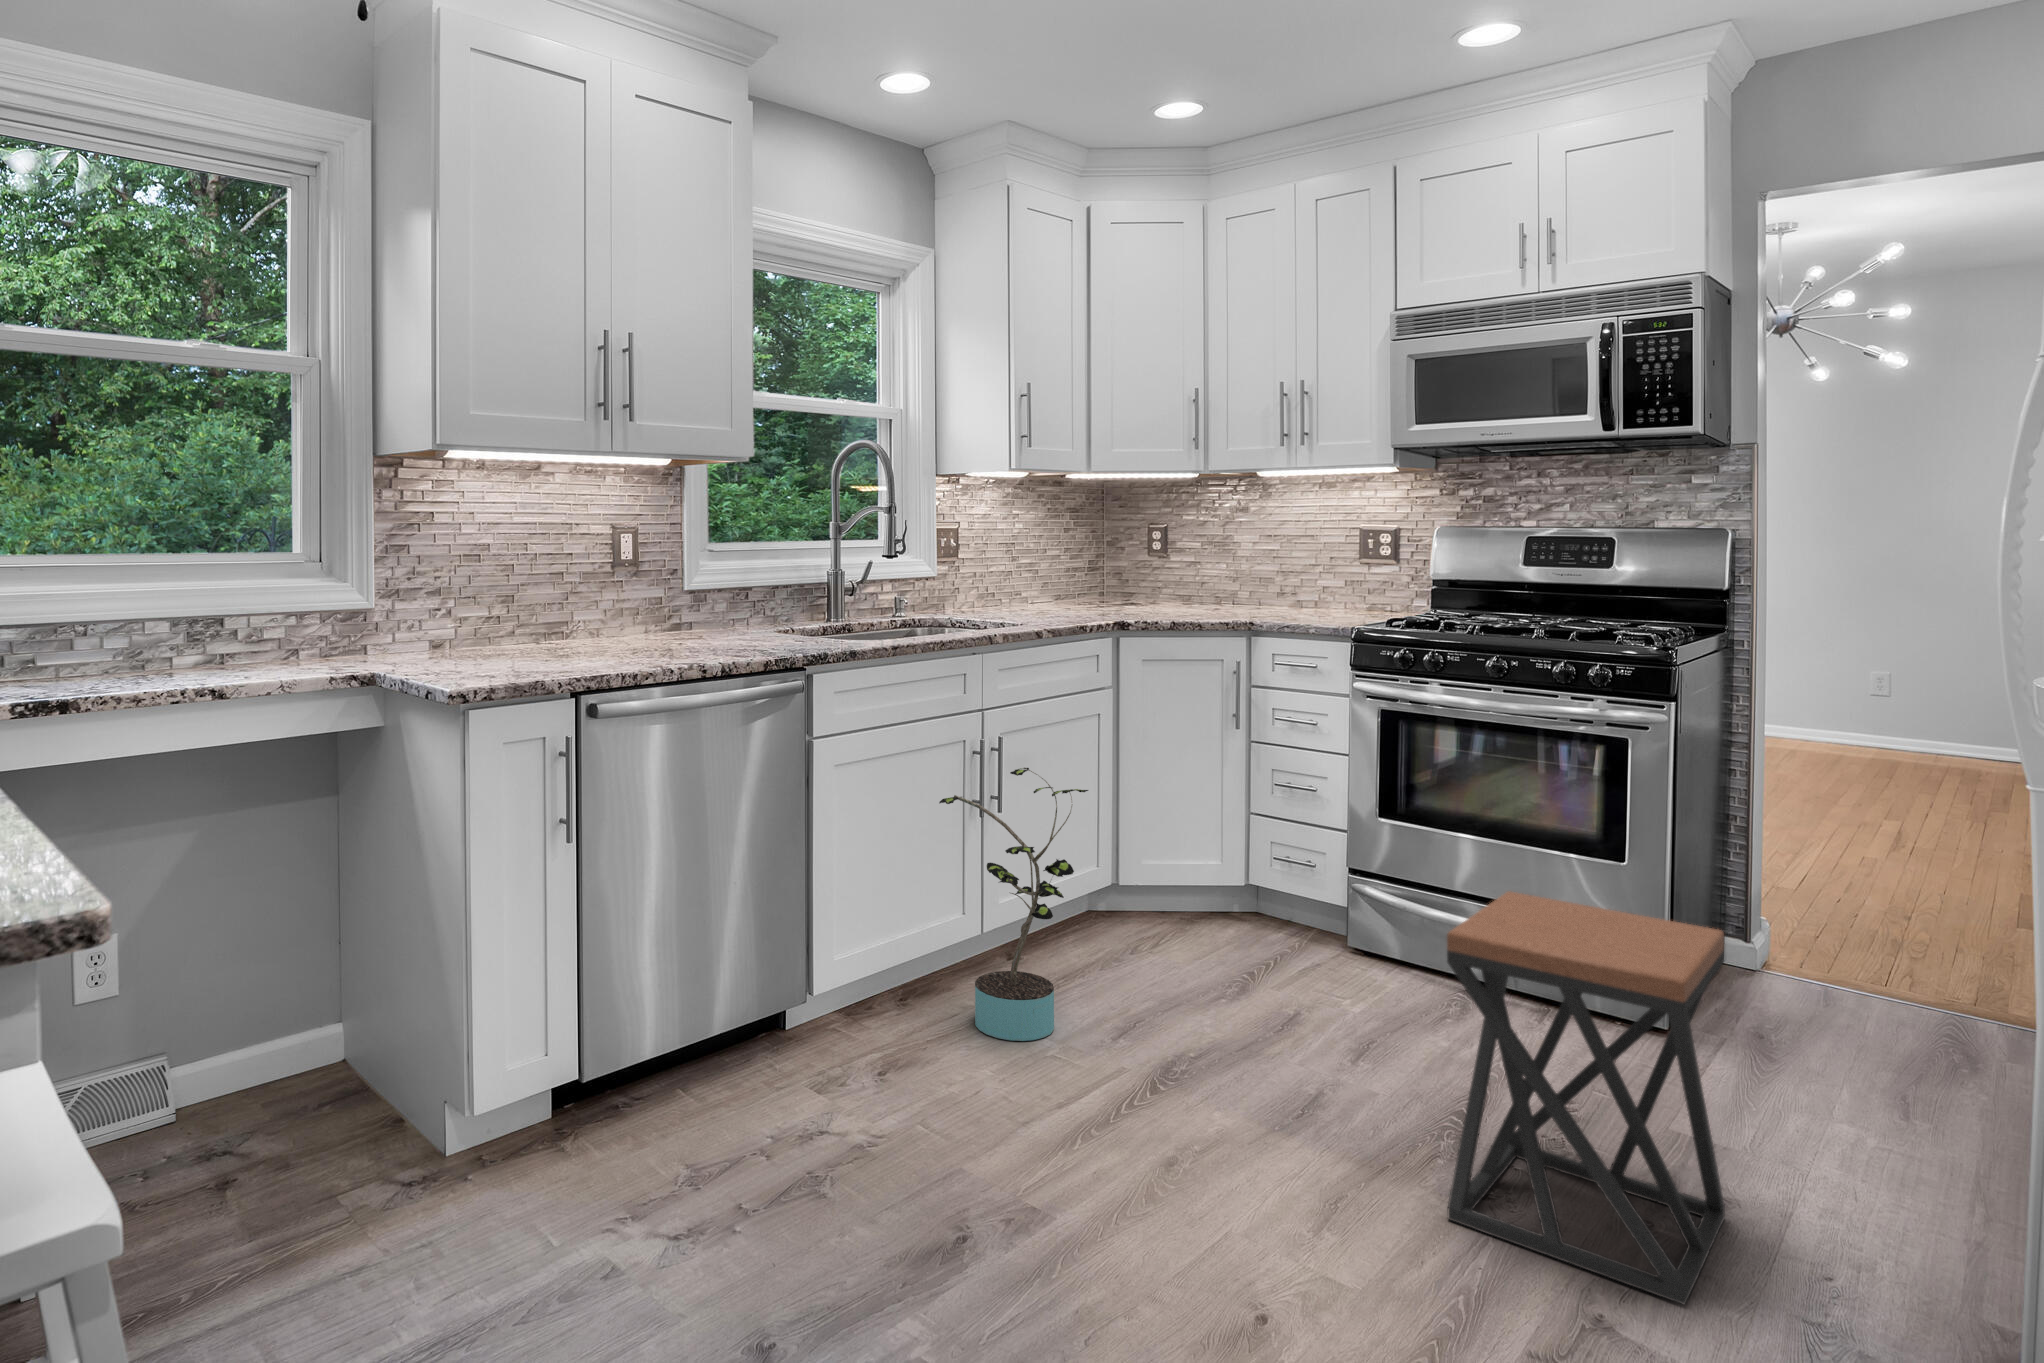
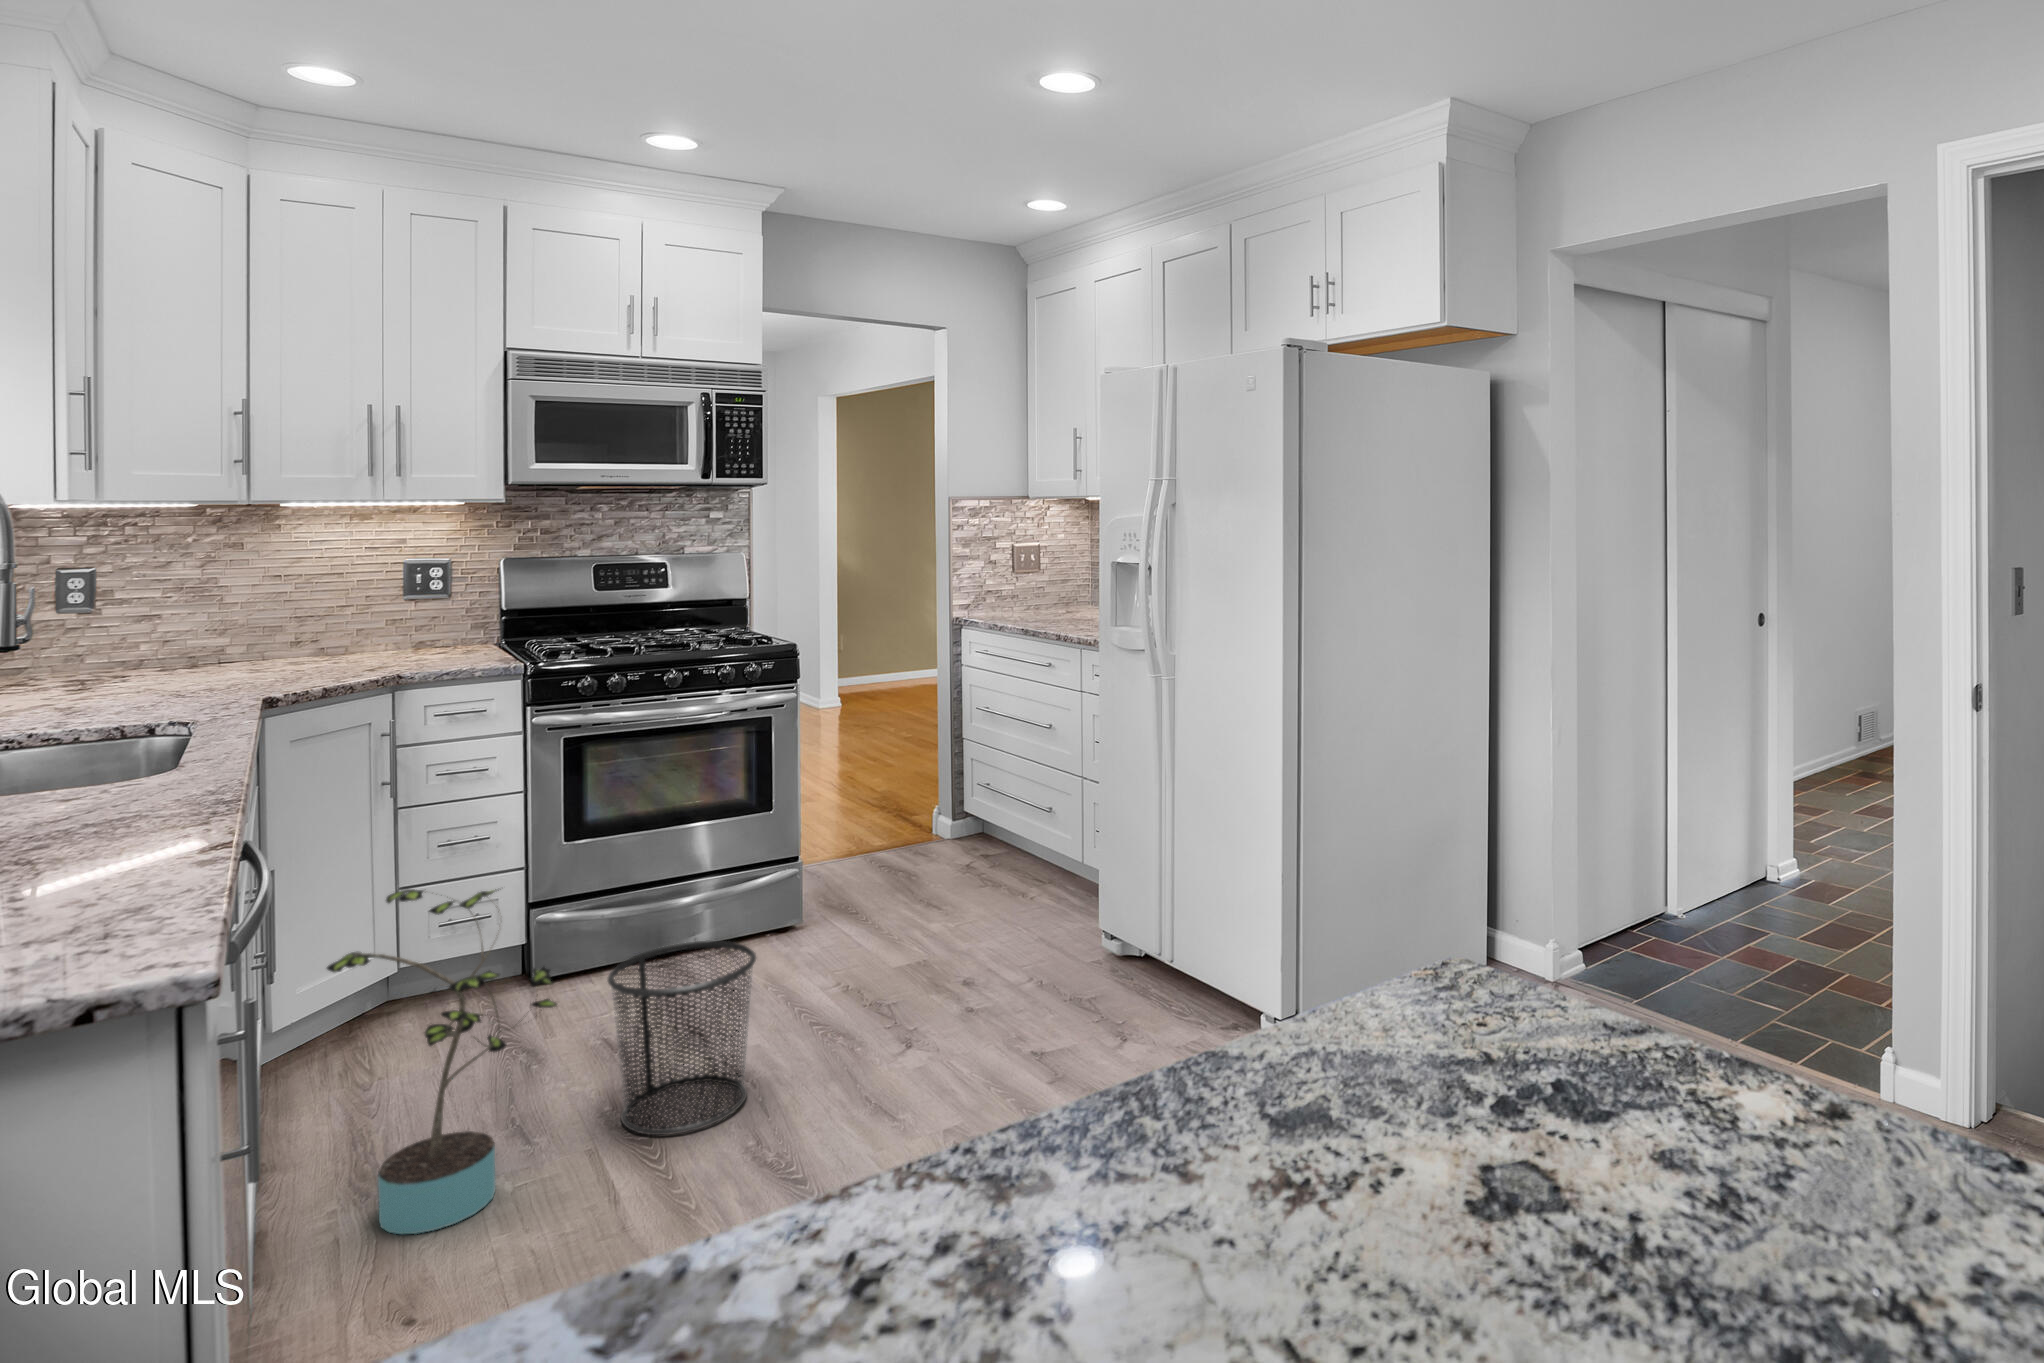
stool: present [1447,891,1725,1304] -> none [892,817,1076,1076]
waste bin: none [1150,905,1297,1100] -> present [608,941,756,1135]

